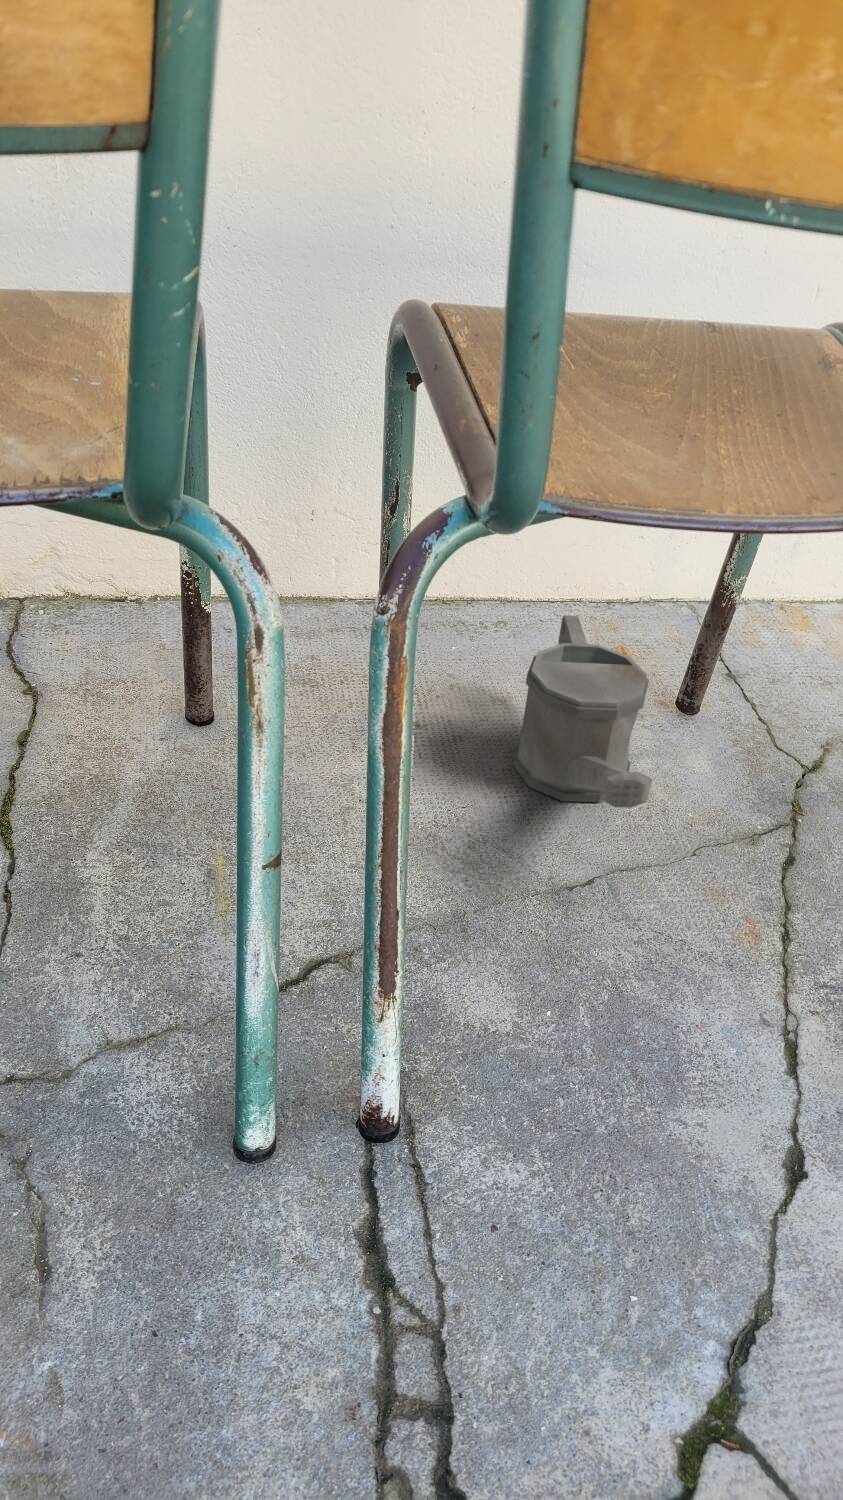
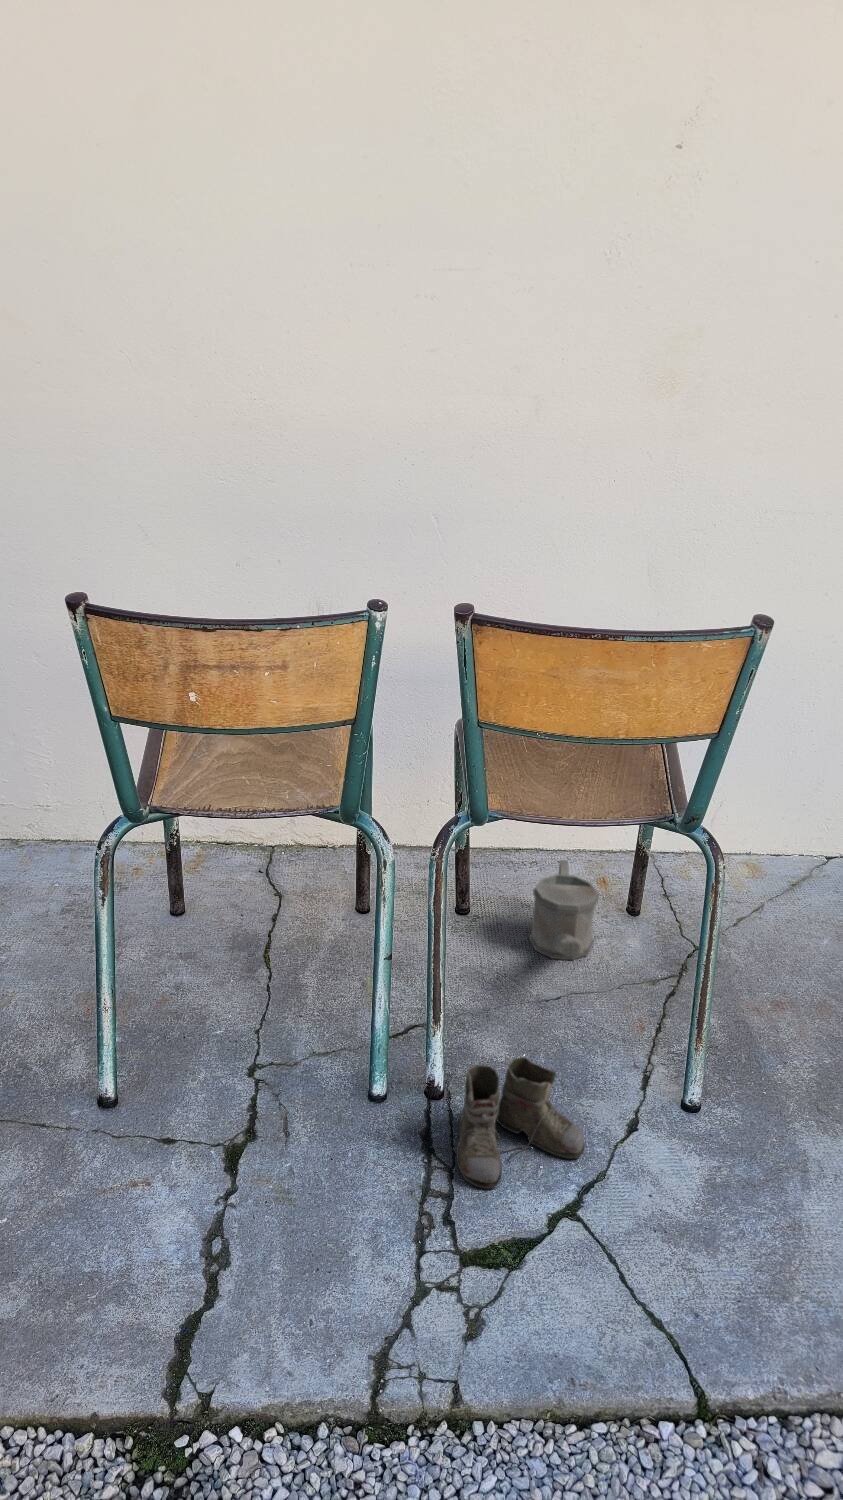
boots: none [383,1061,717,1381] -> present [439,1057,585,1189]

